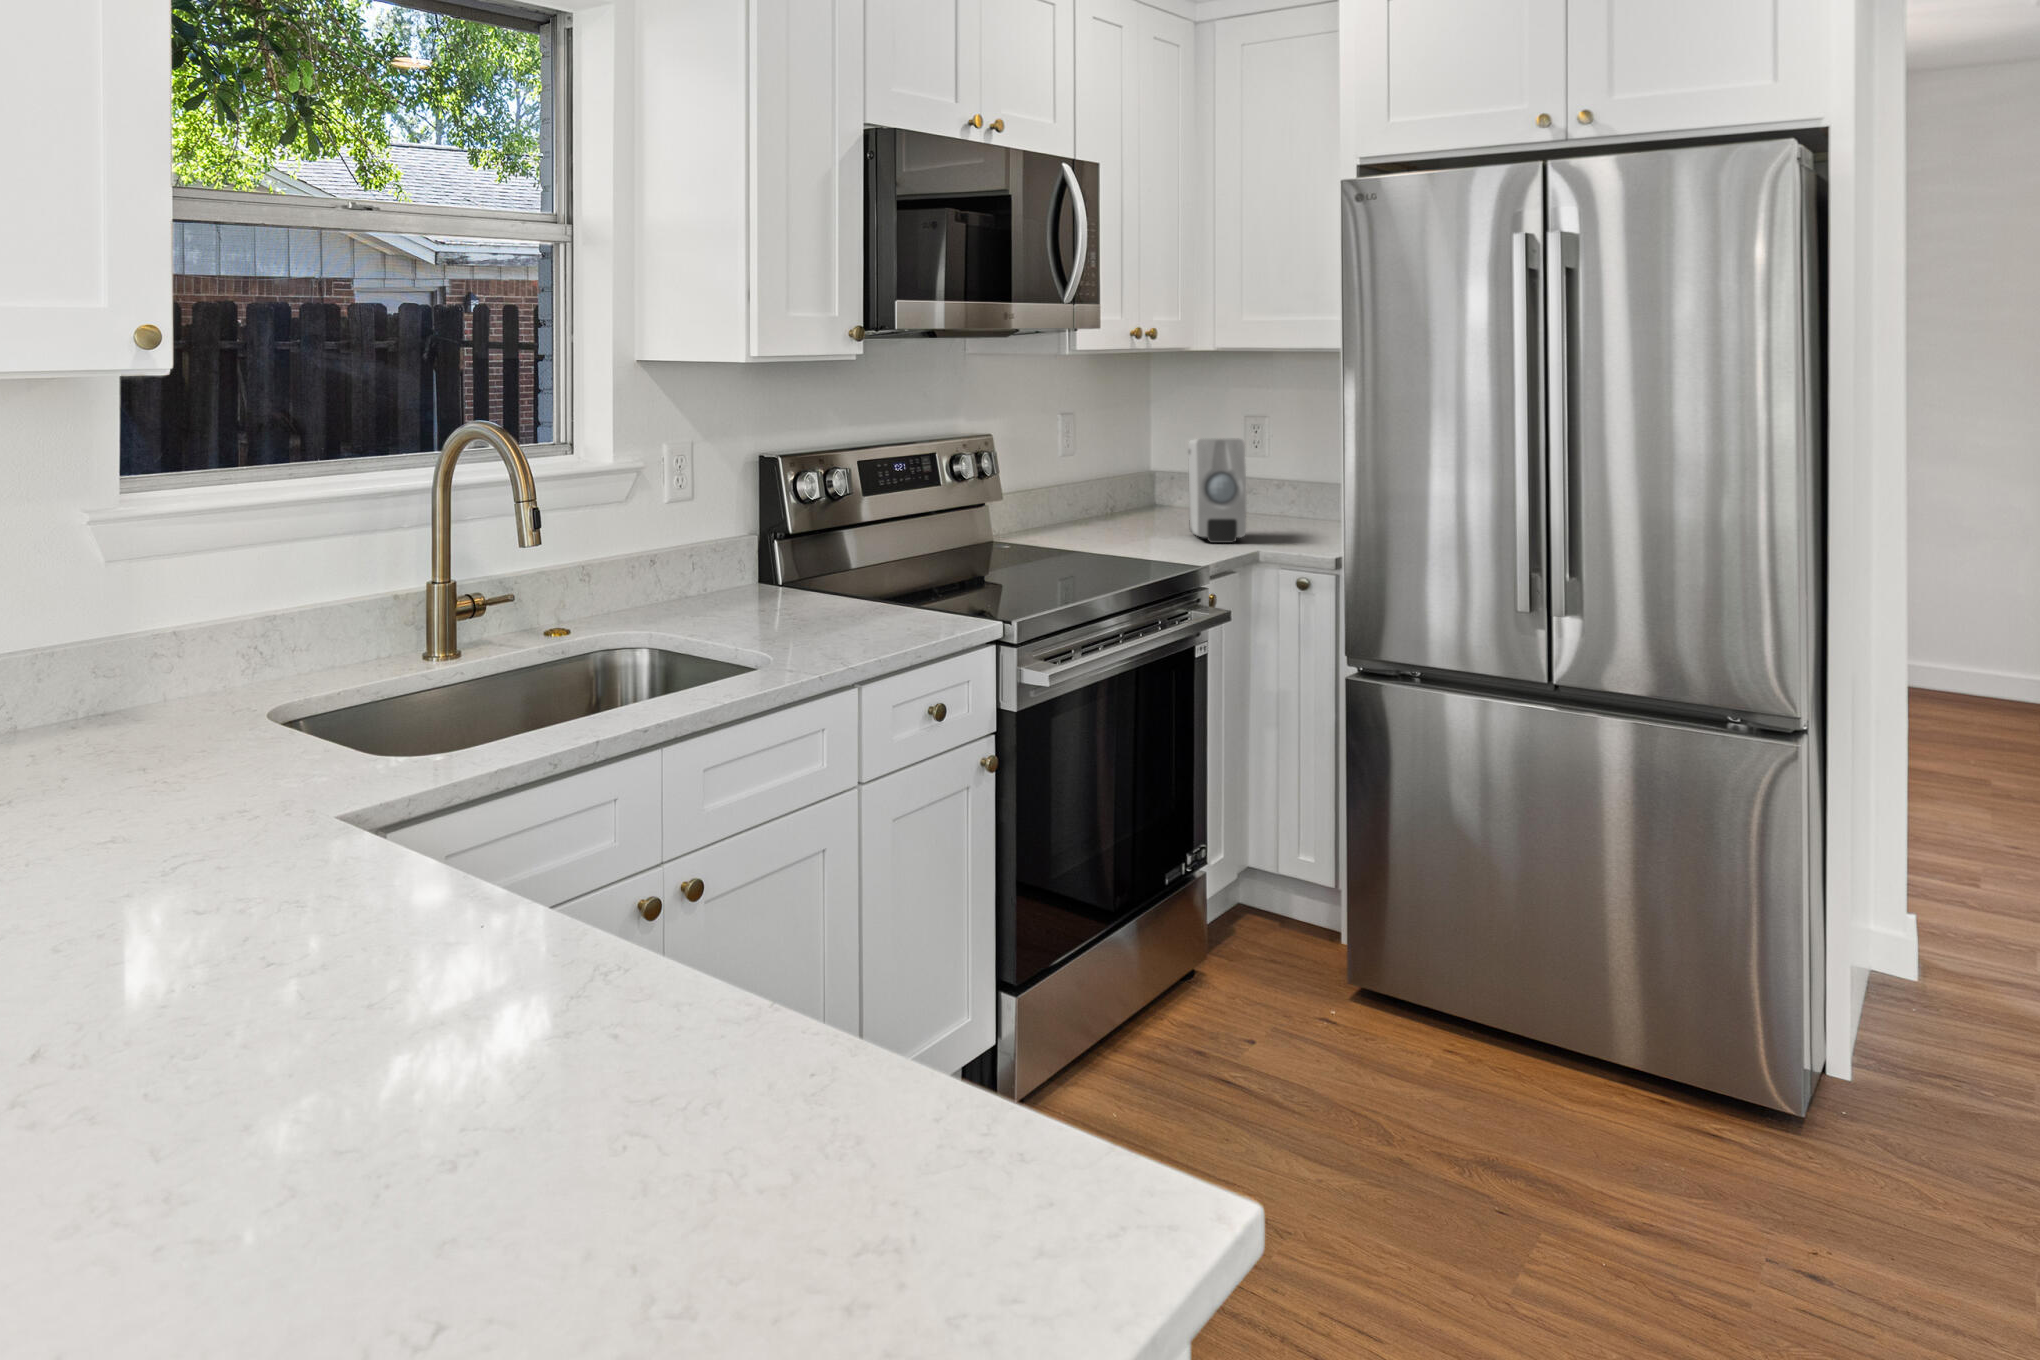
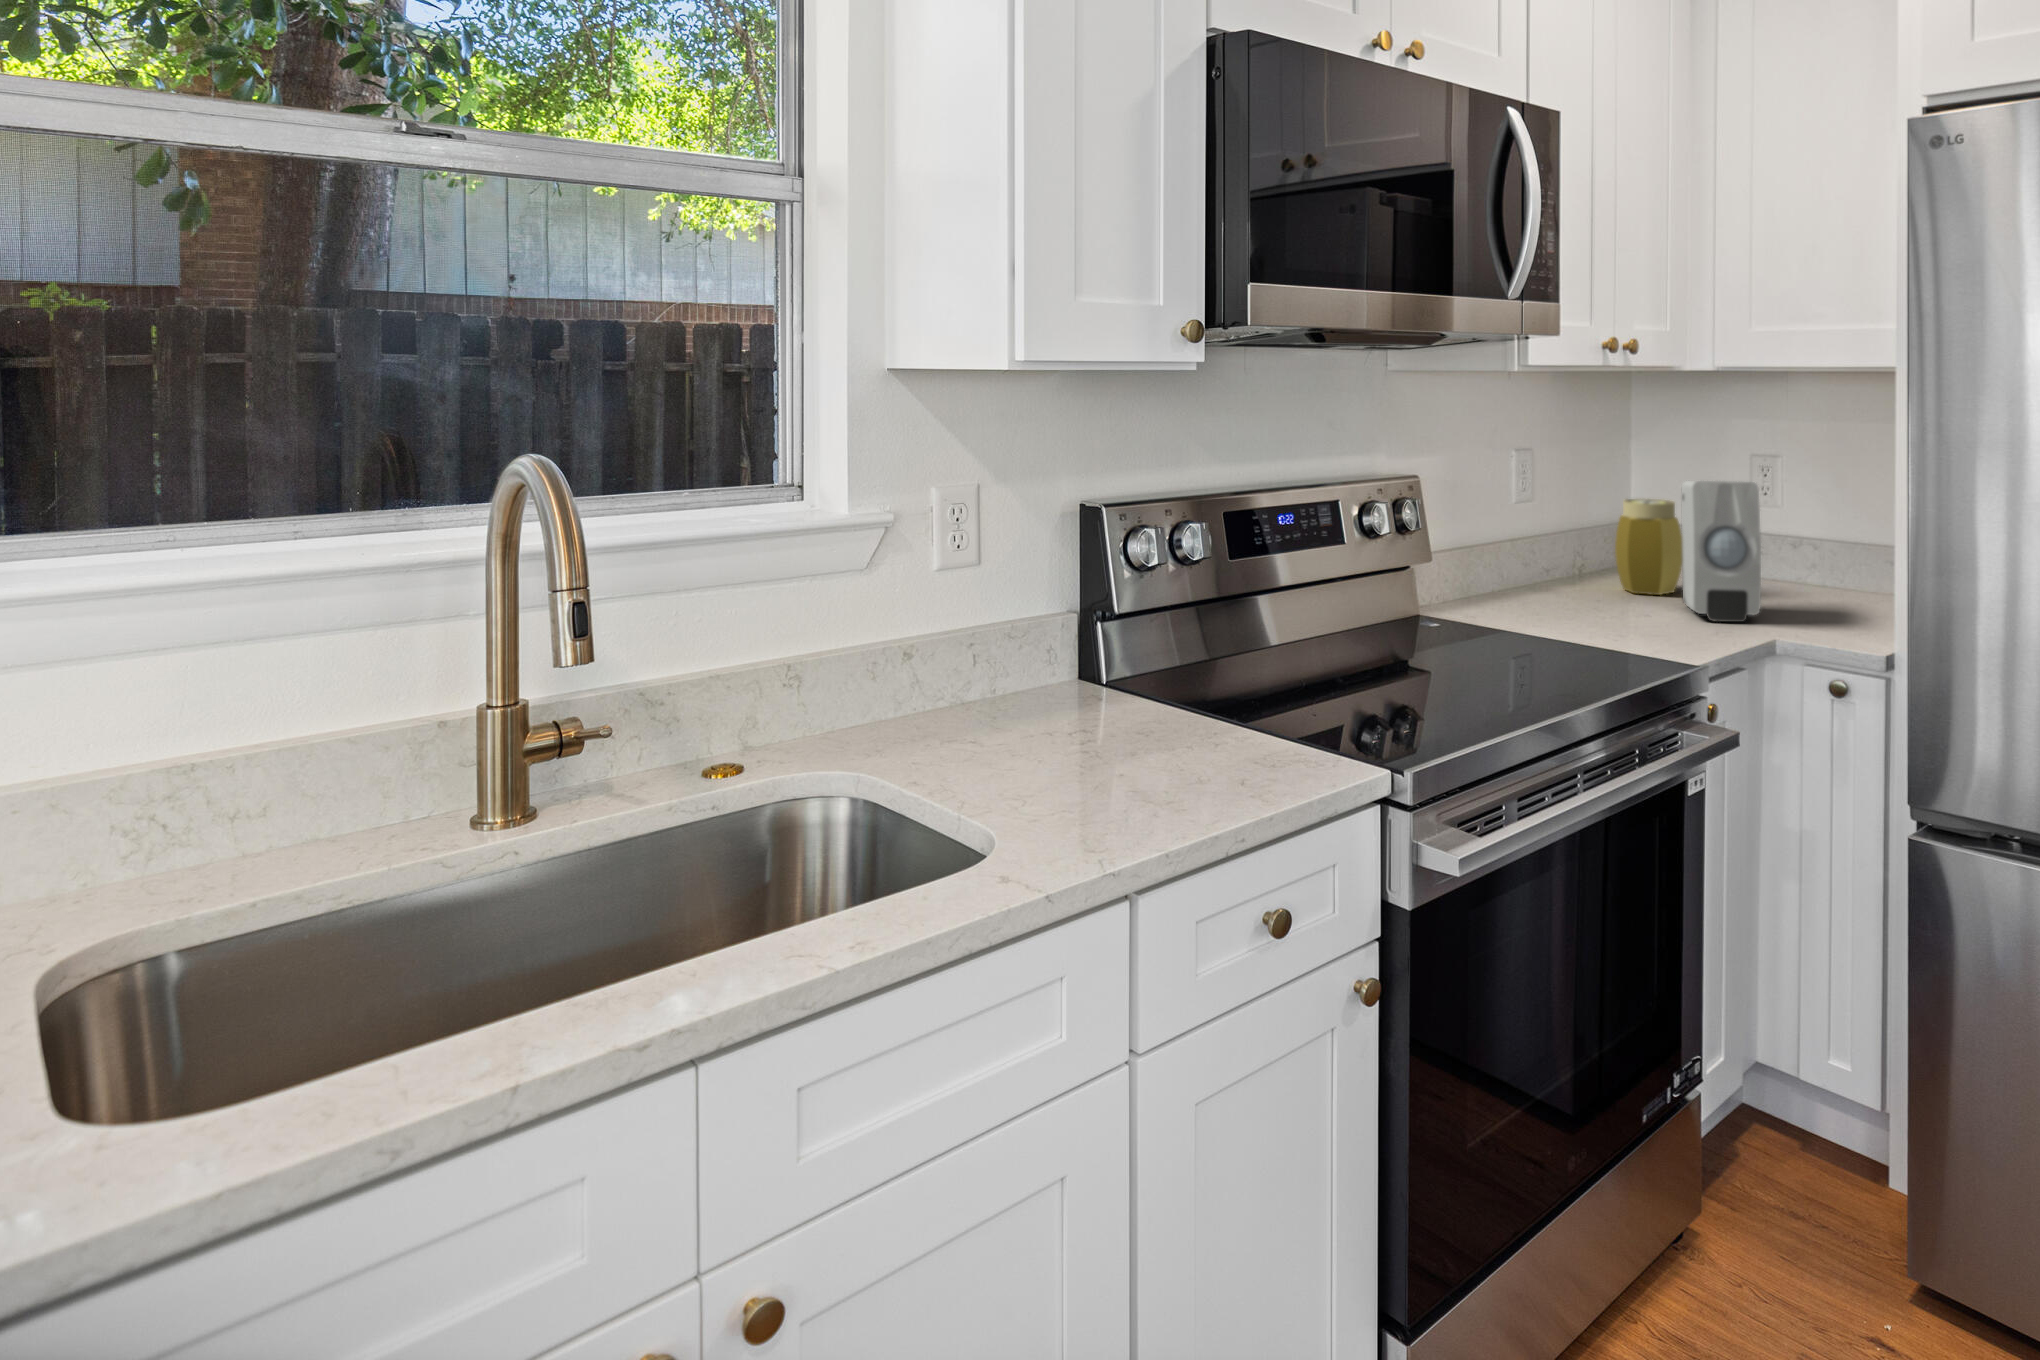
jar: none [1138,455,1190,528] -> present [1615,499,1682,595]

